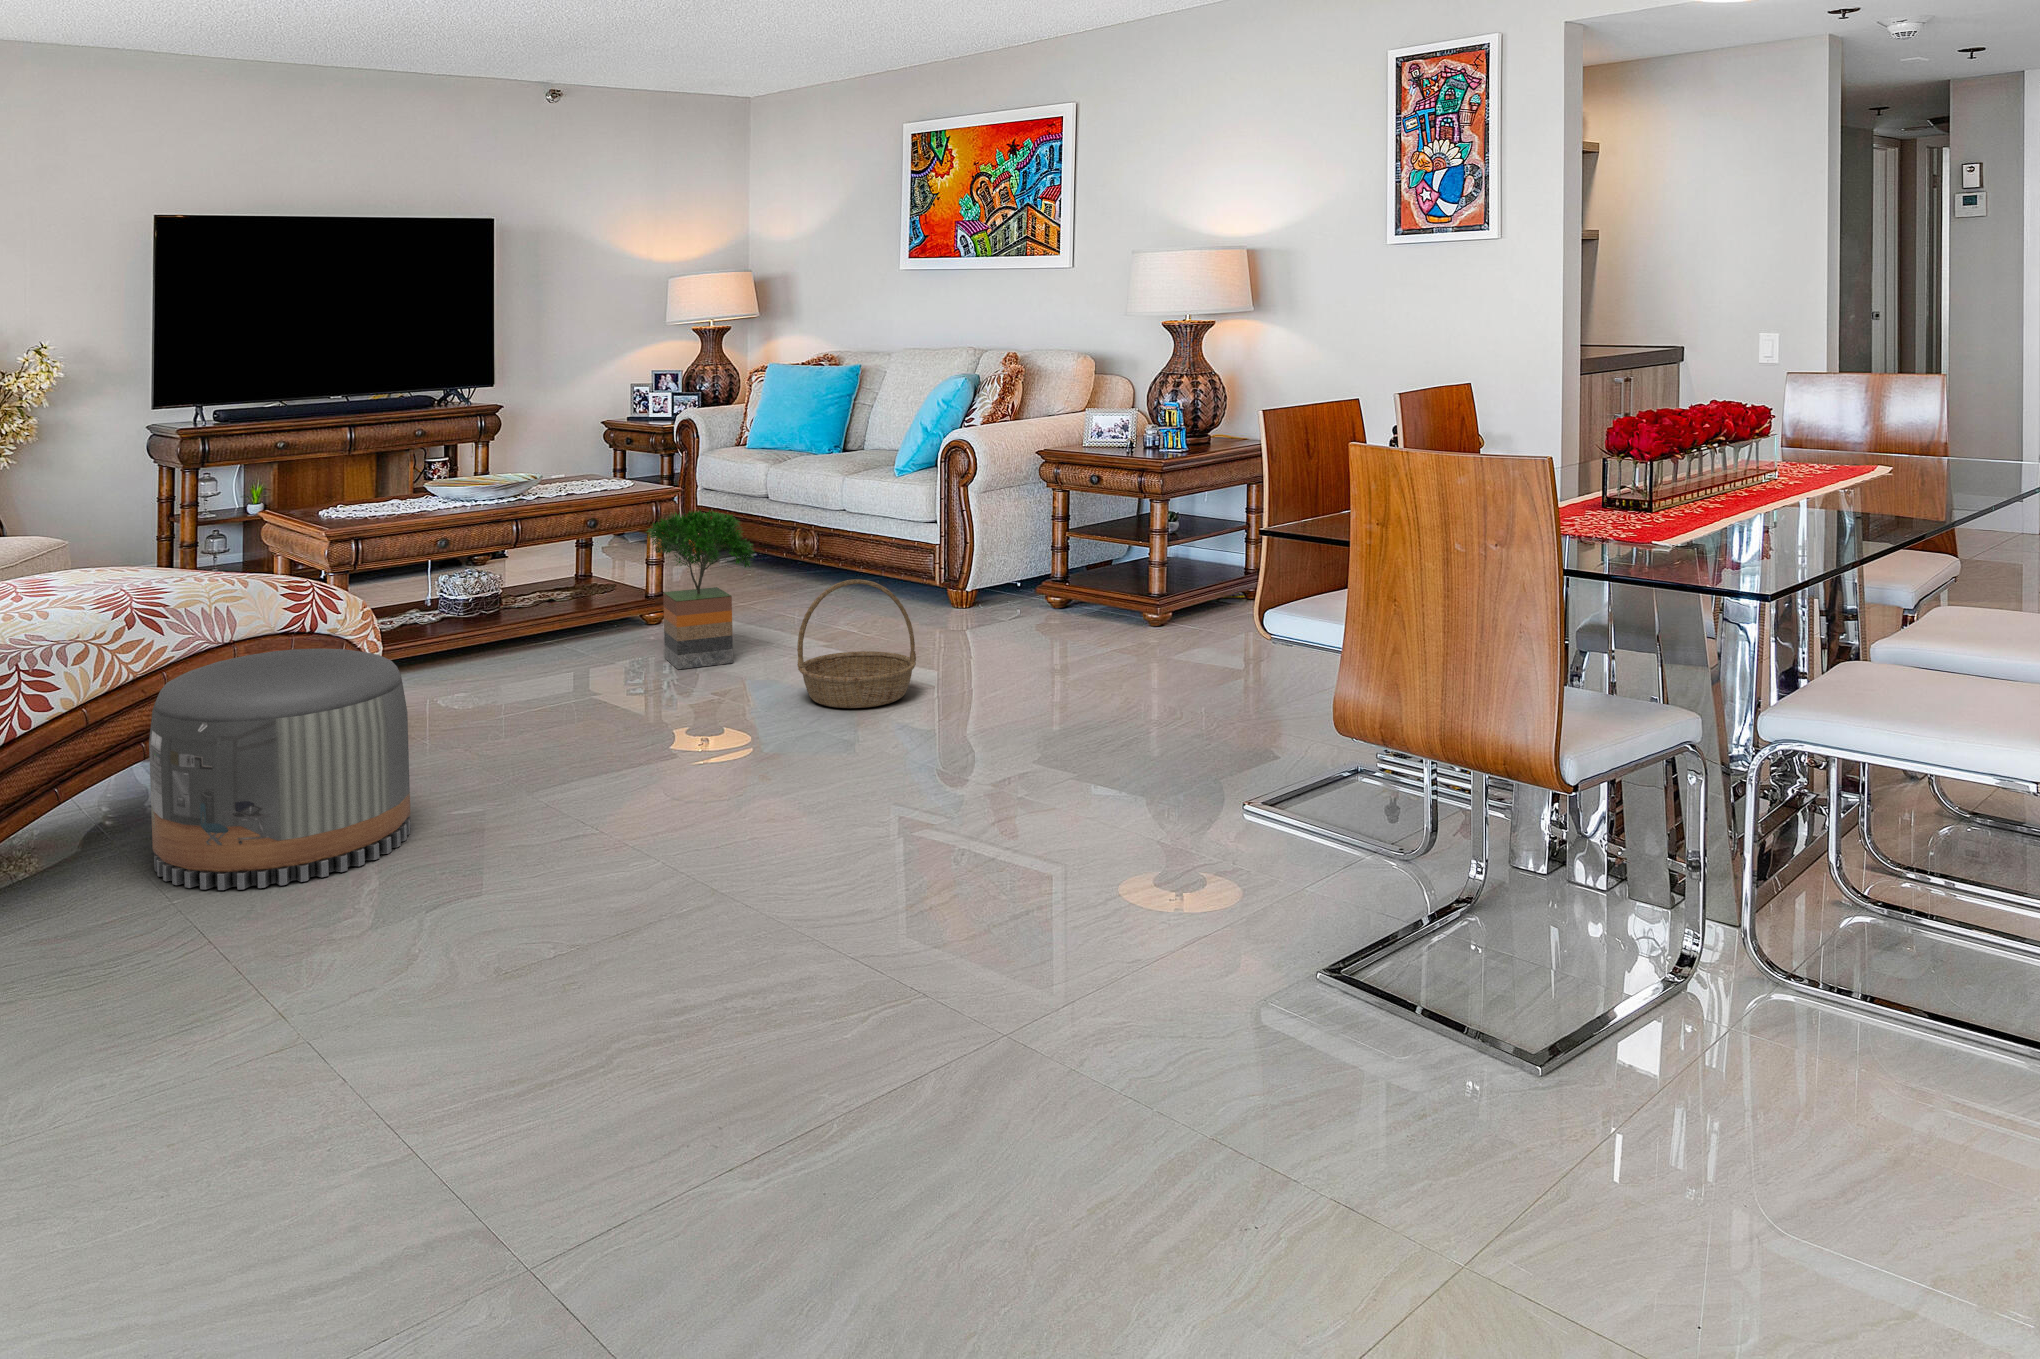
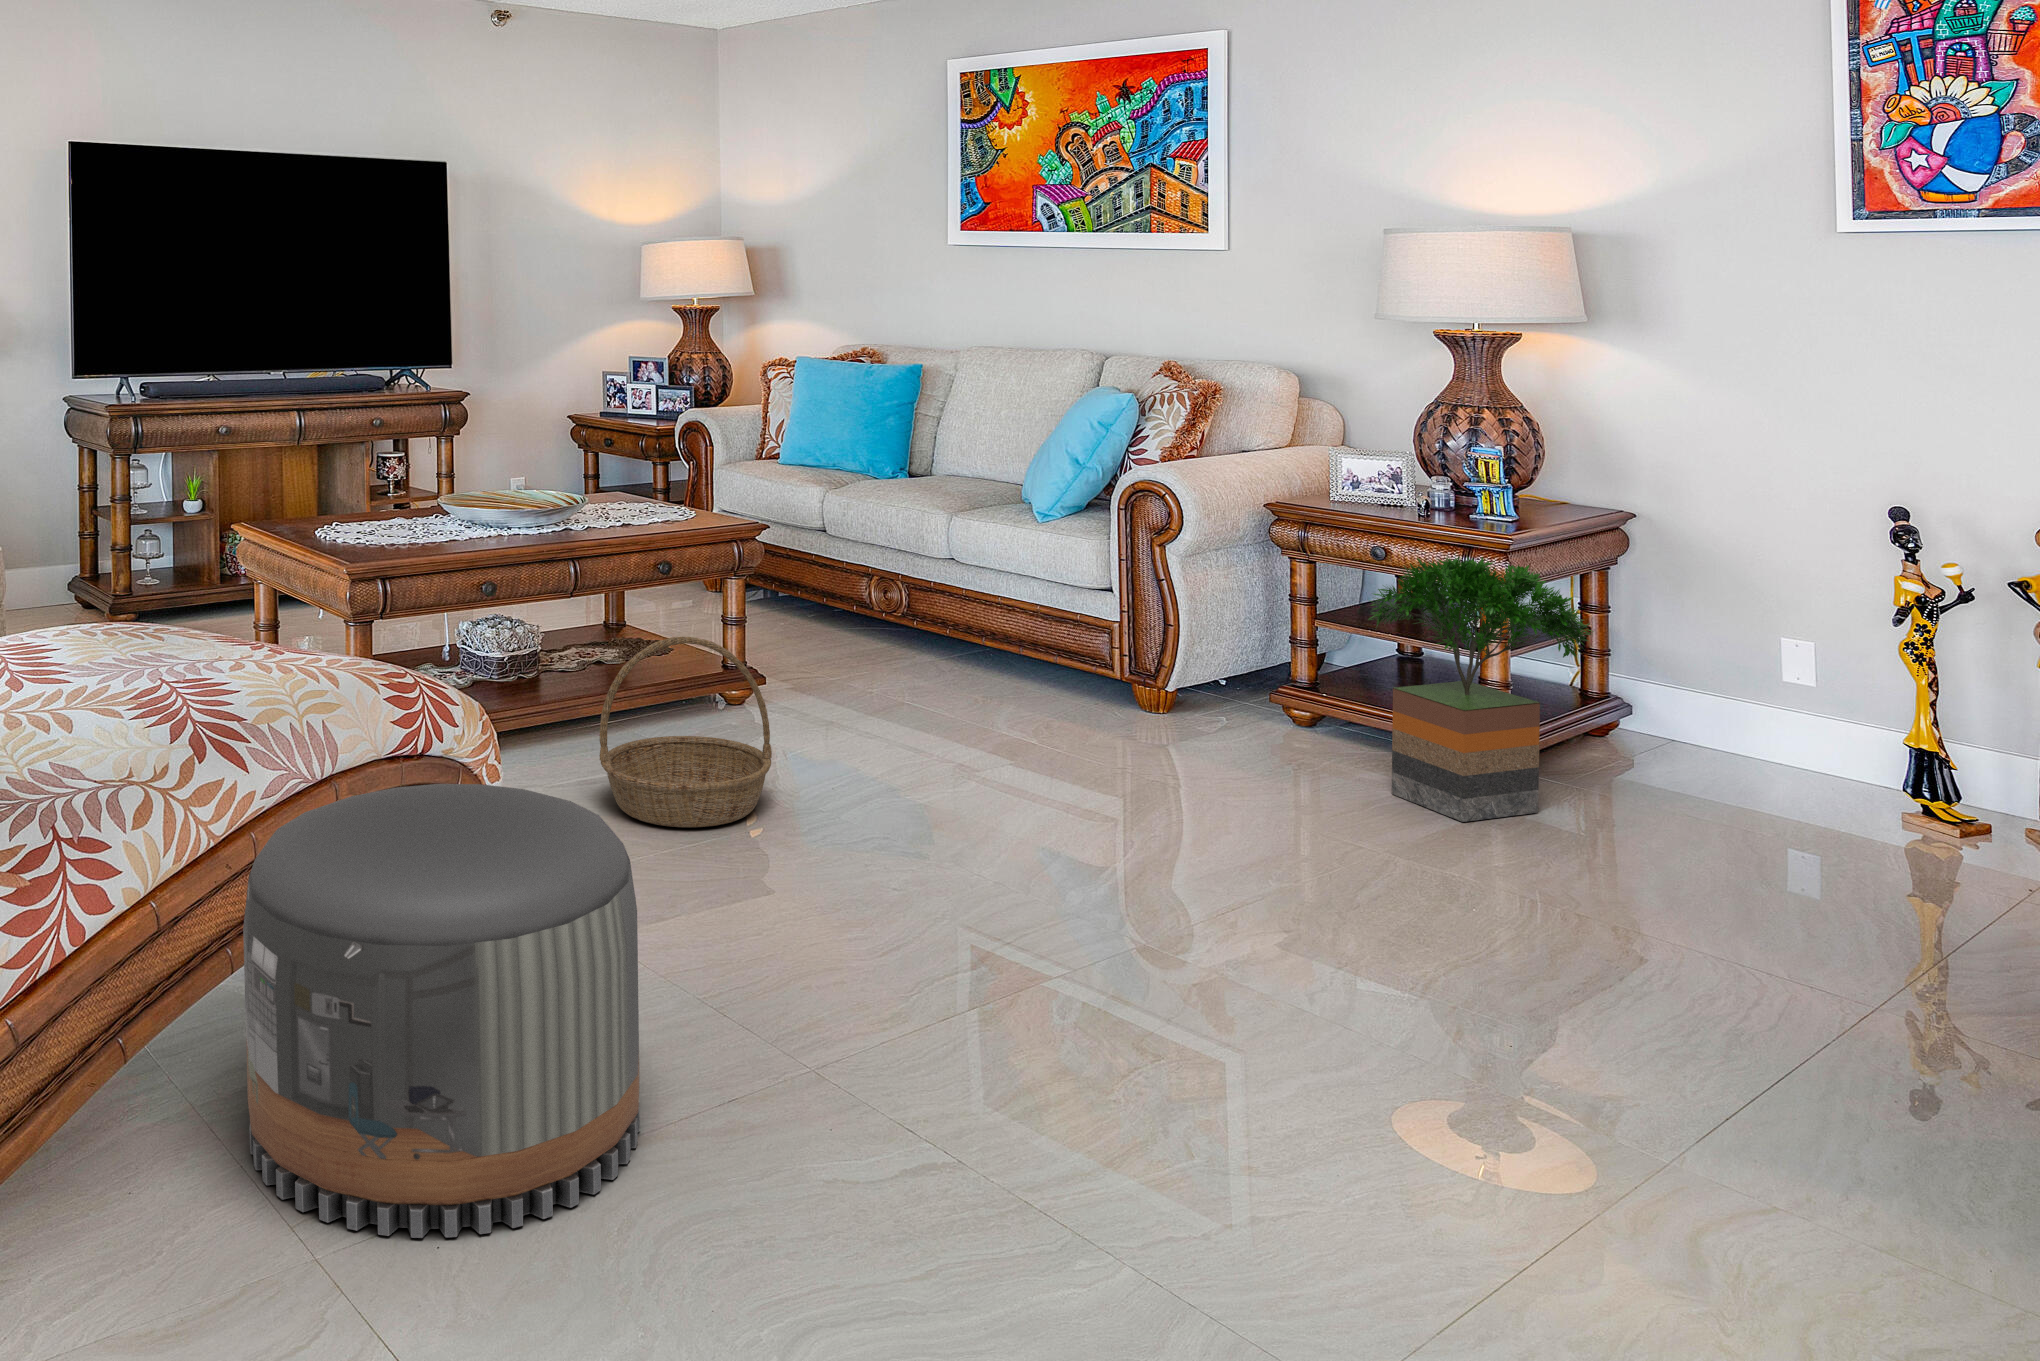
potted tree: present [647,510,754,669] -> present [1369,555,1591,822]
basket: present [797,579,916,708] -> present [599,637,772,827]

